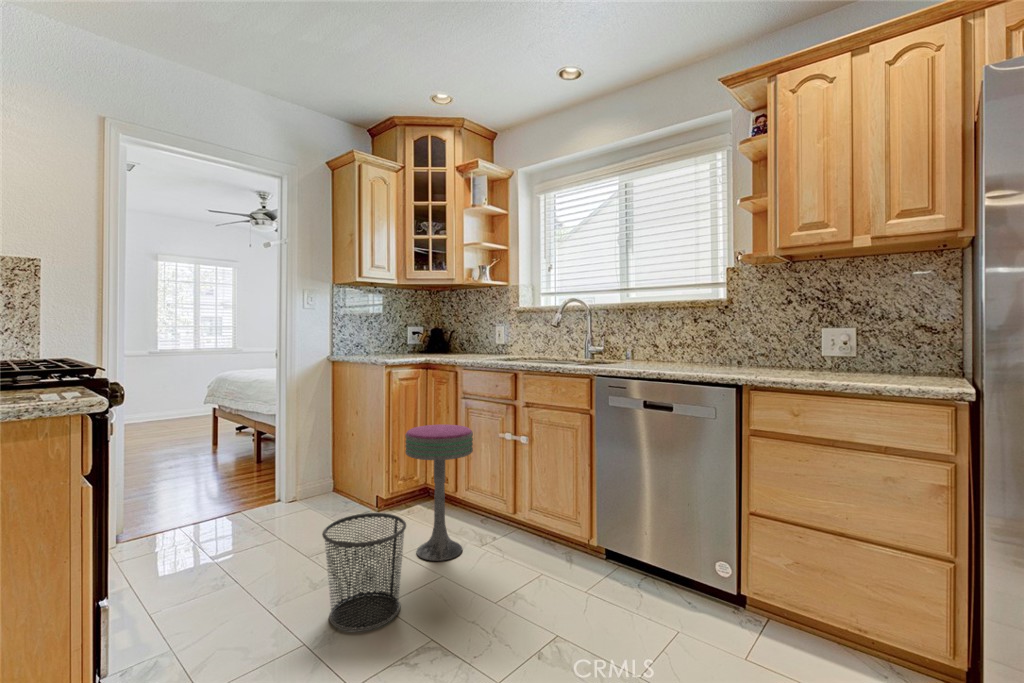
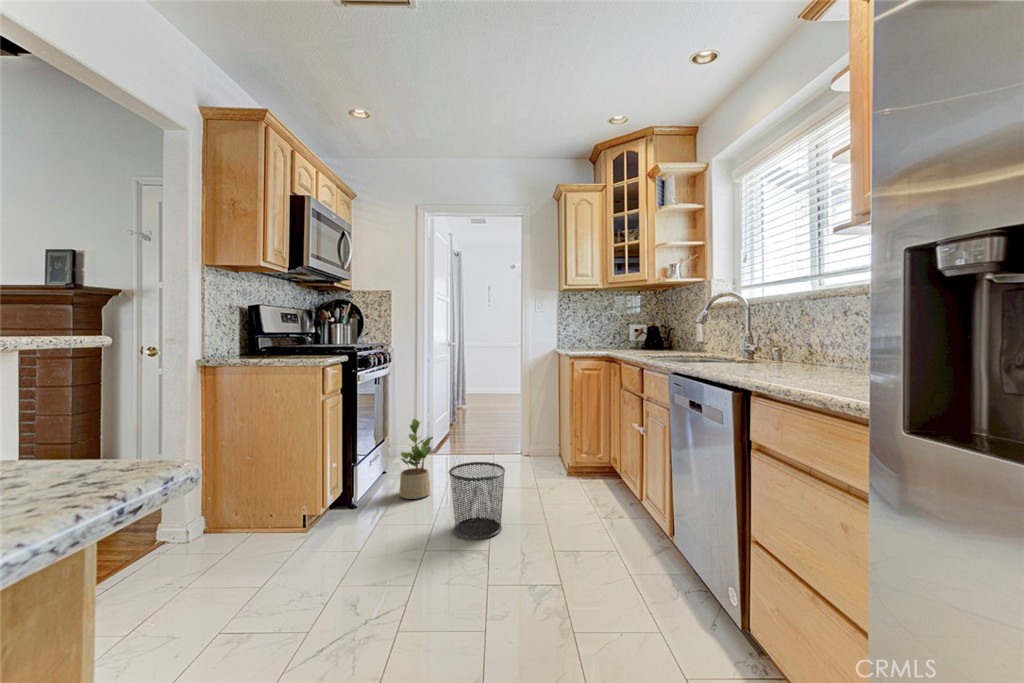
bar stool: present [405,425,473,561] -> none [540,408,596,519]
potted plant: none [153,476,228,617] -> present [400,419,433,499]

